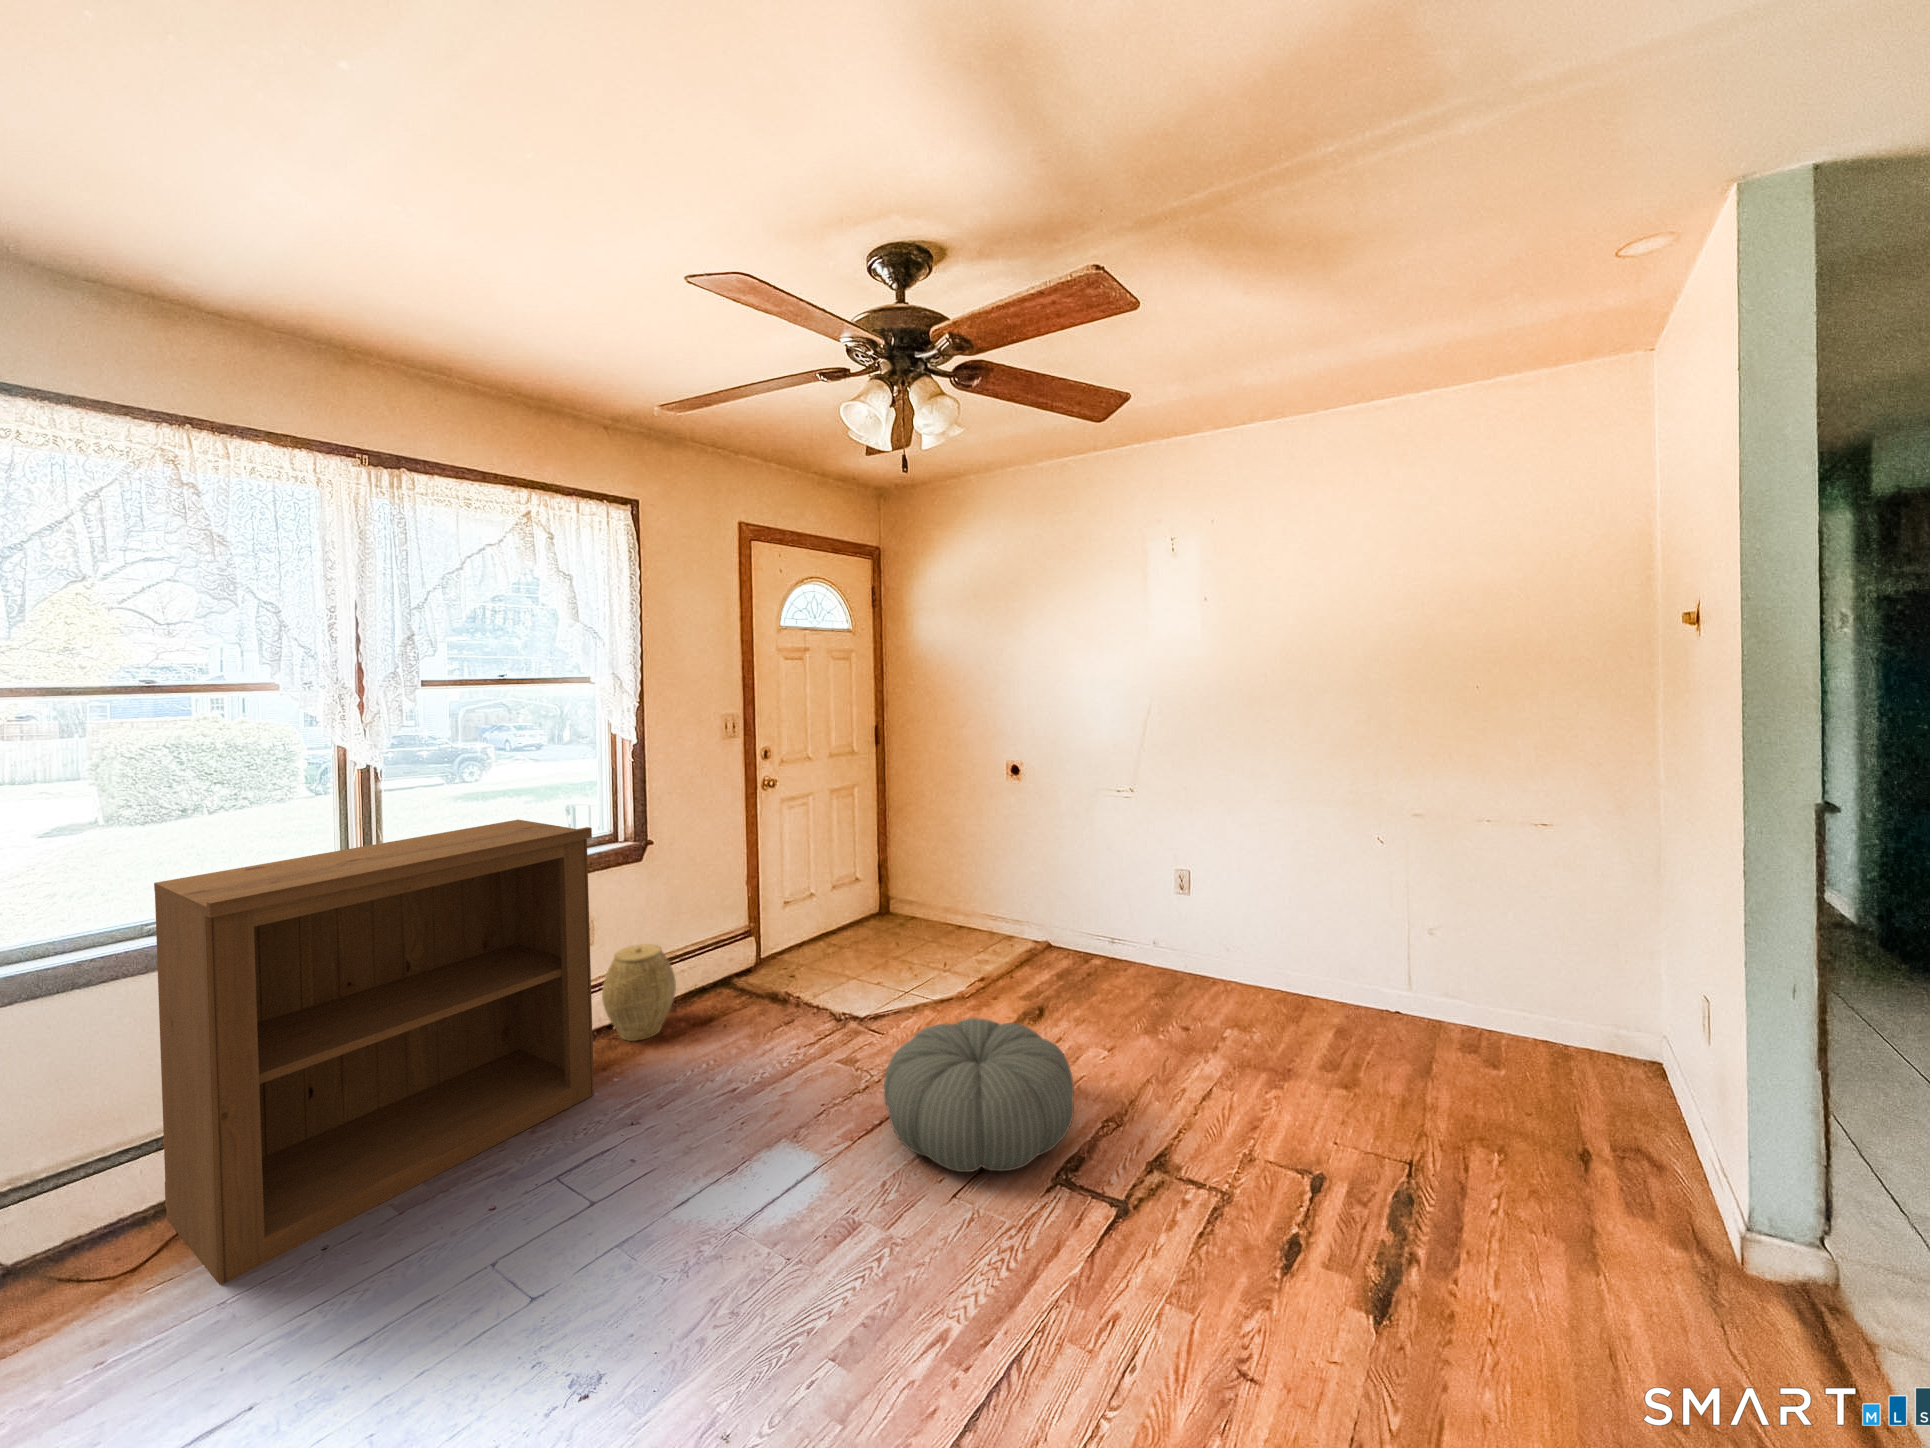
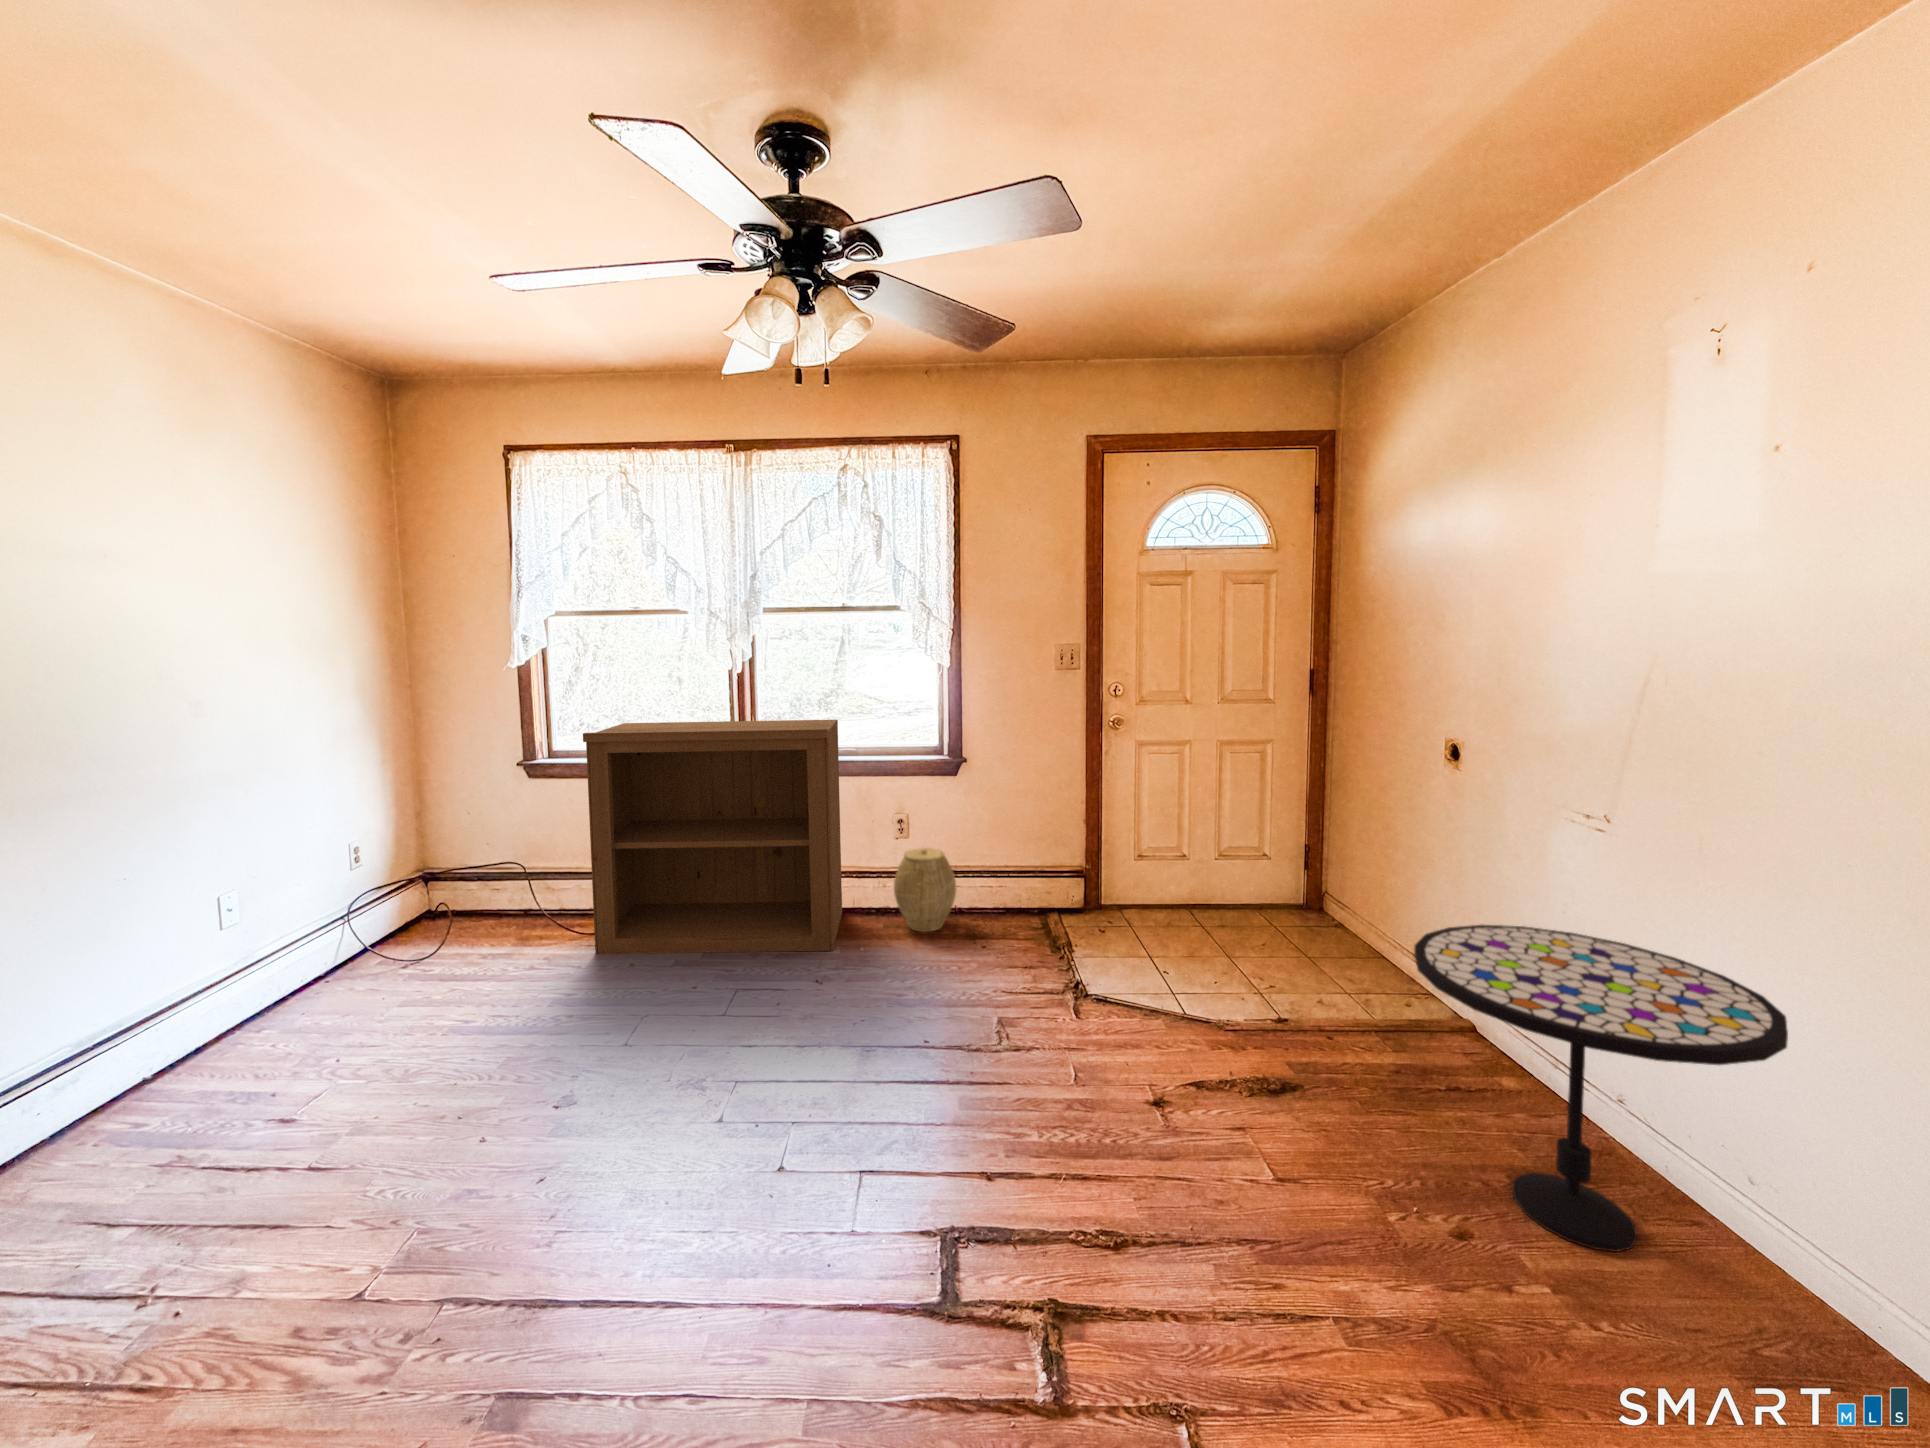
side table: none [1108,857,1258,1010] -> present [1414,925,1788,1252]
pouf: present [884,1018,1074,1172] -> none [868,1007,1103,1201]

